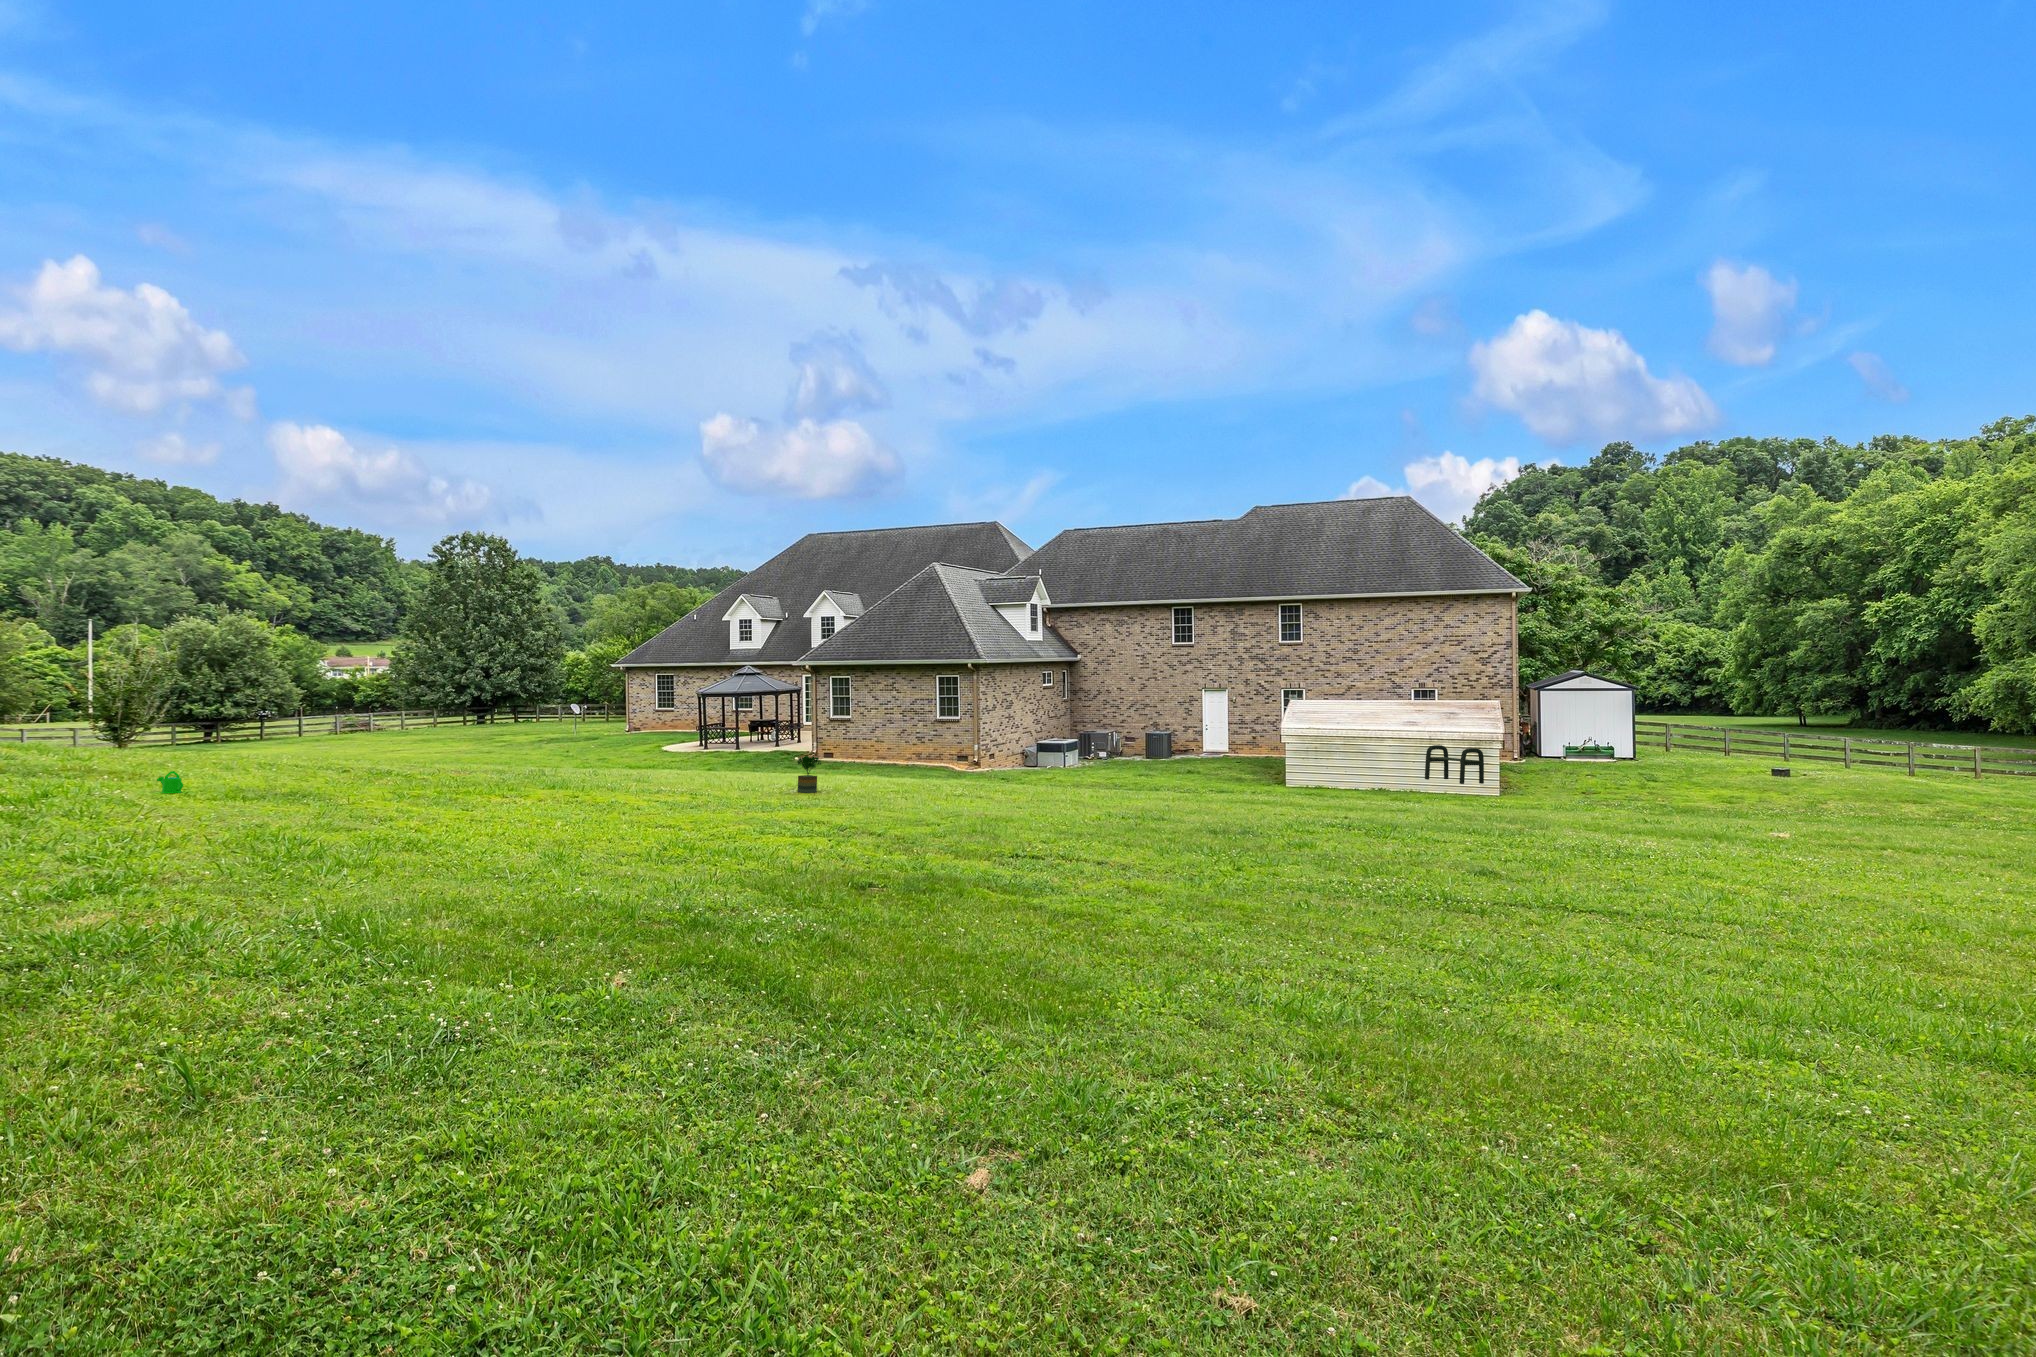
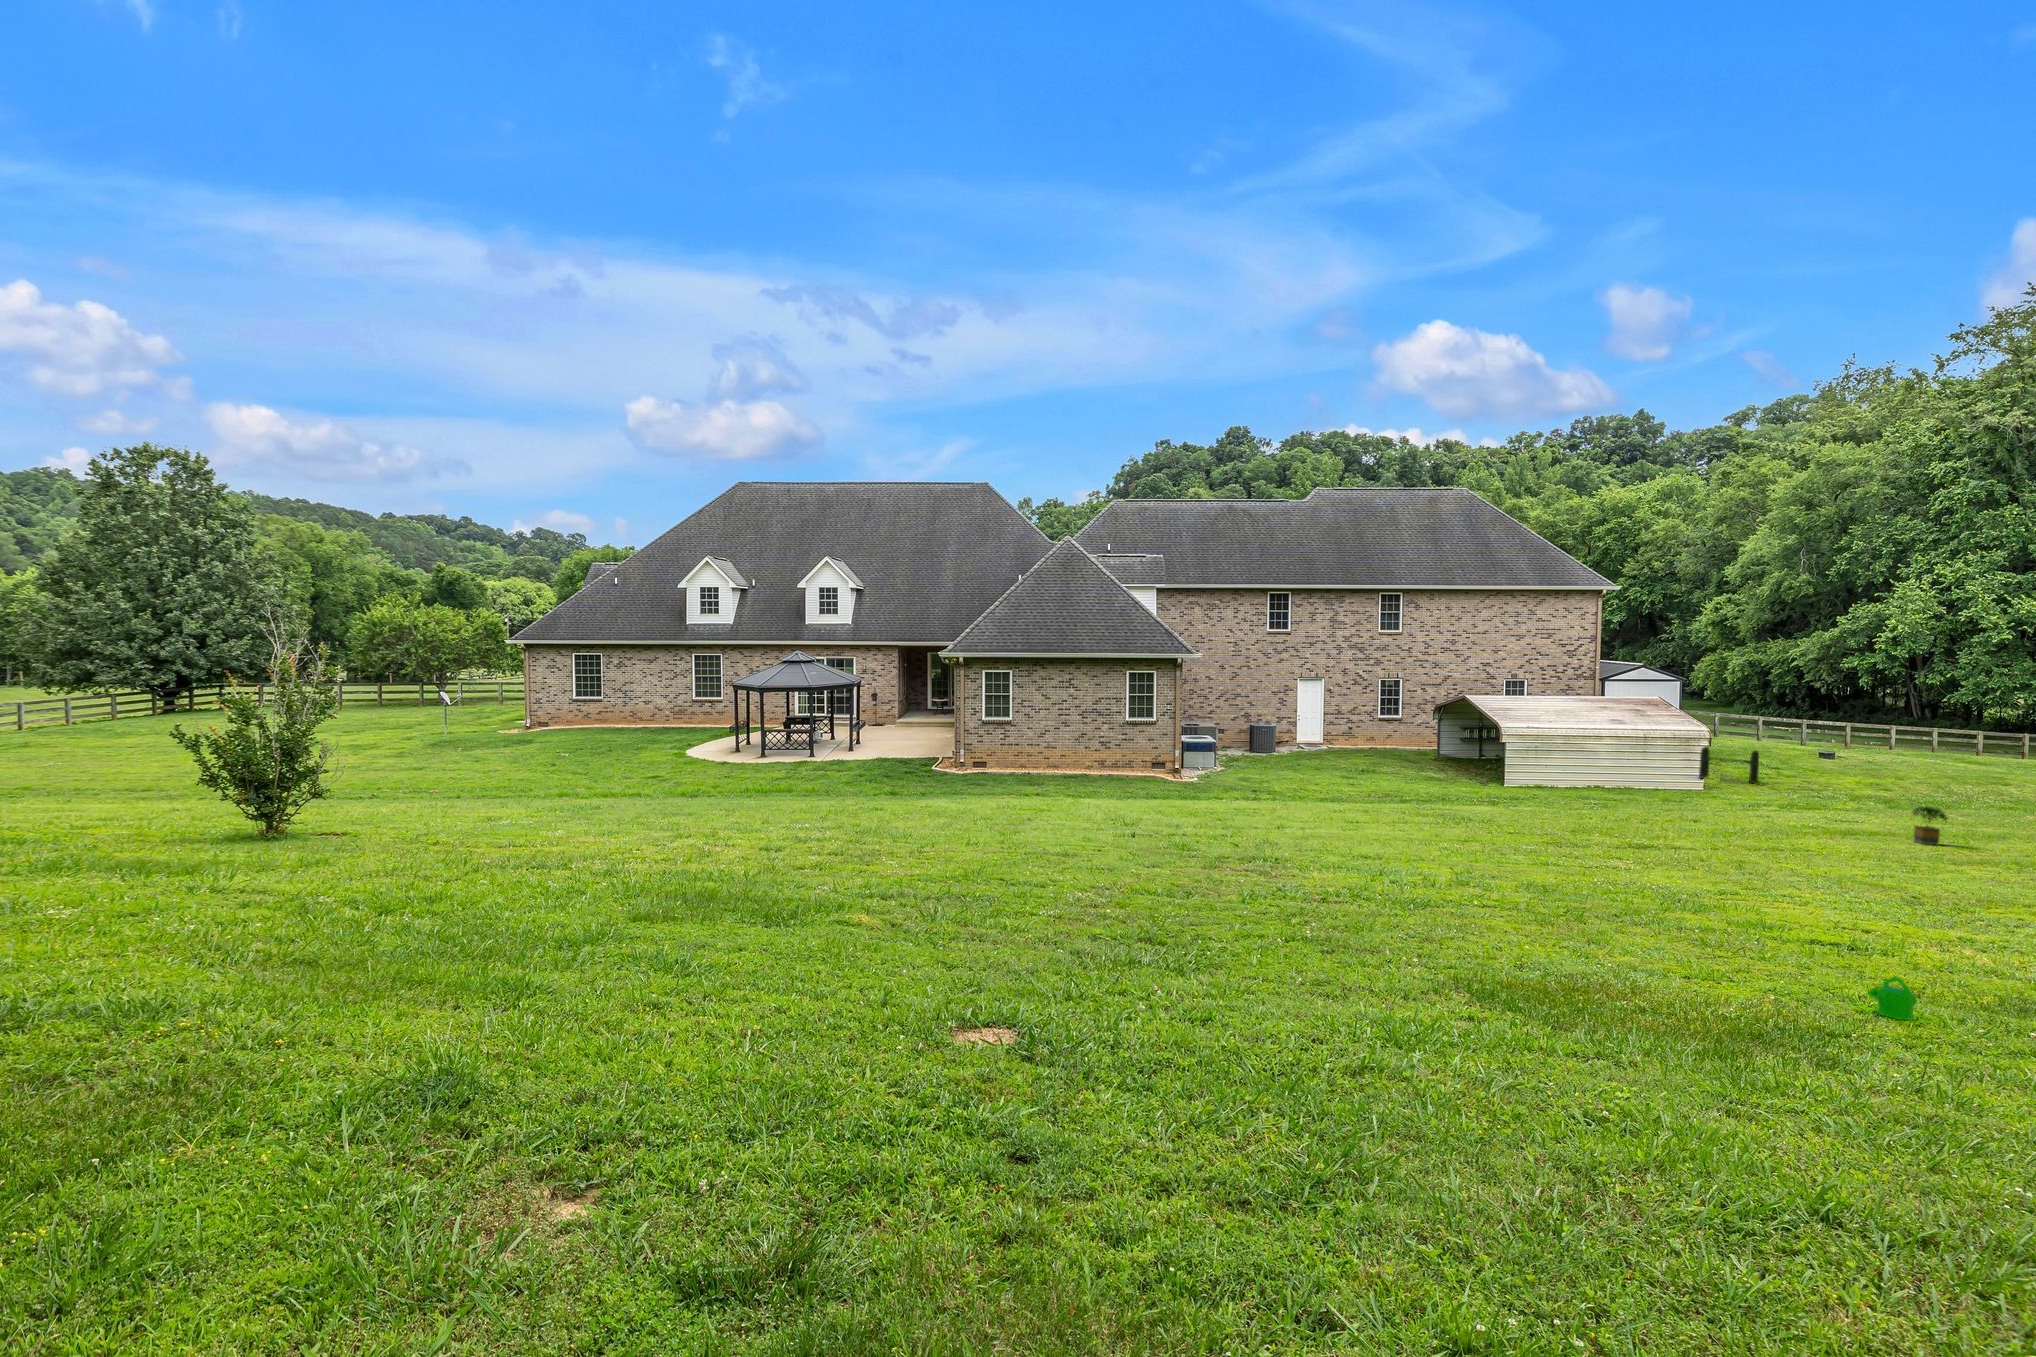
potted tree: present [797,756,821,793] -> present [1913,806,1948,845]
watering can: present [157,771,183,793] -> present [1868,977,1917,1021]

